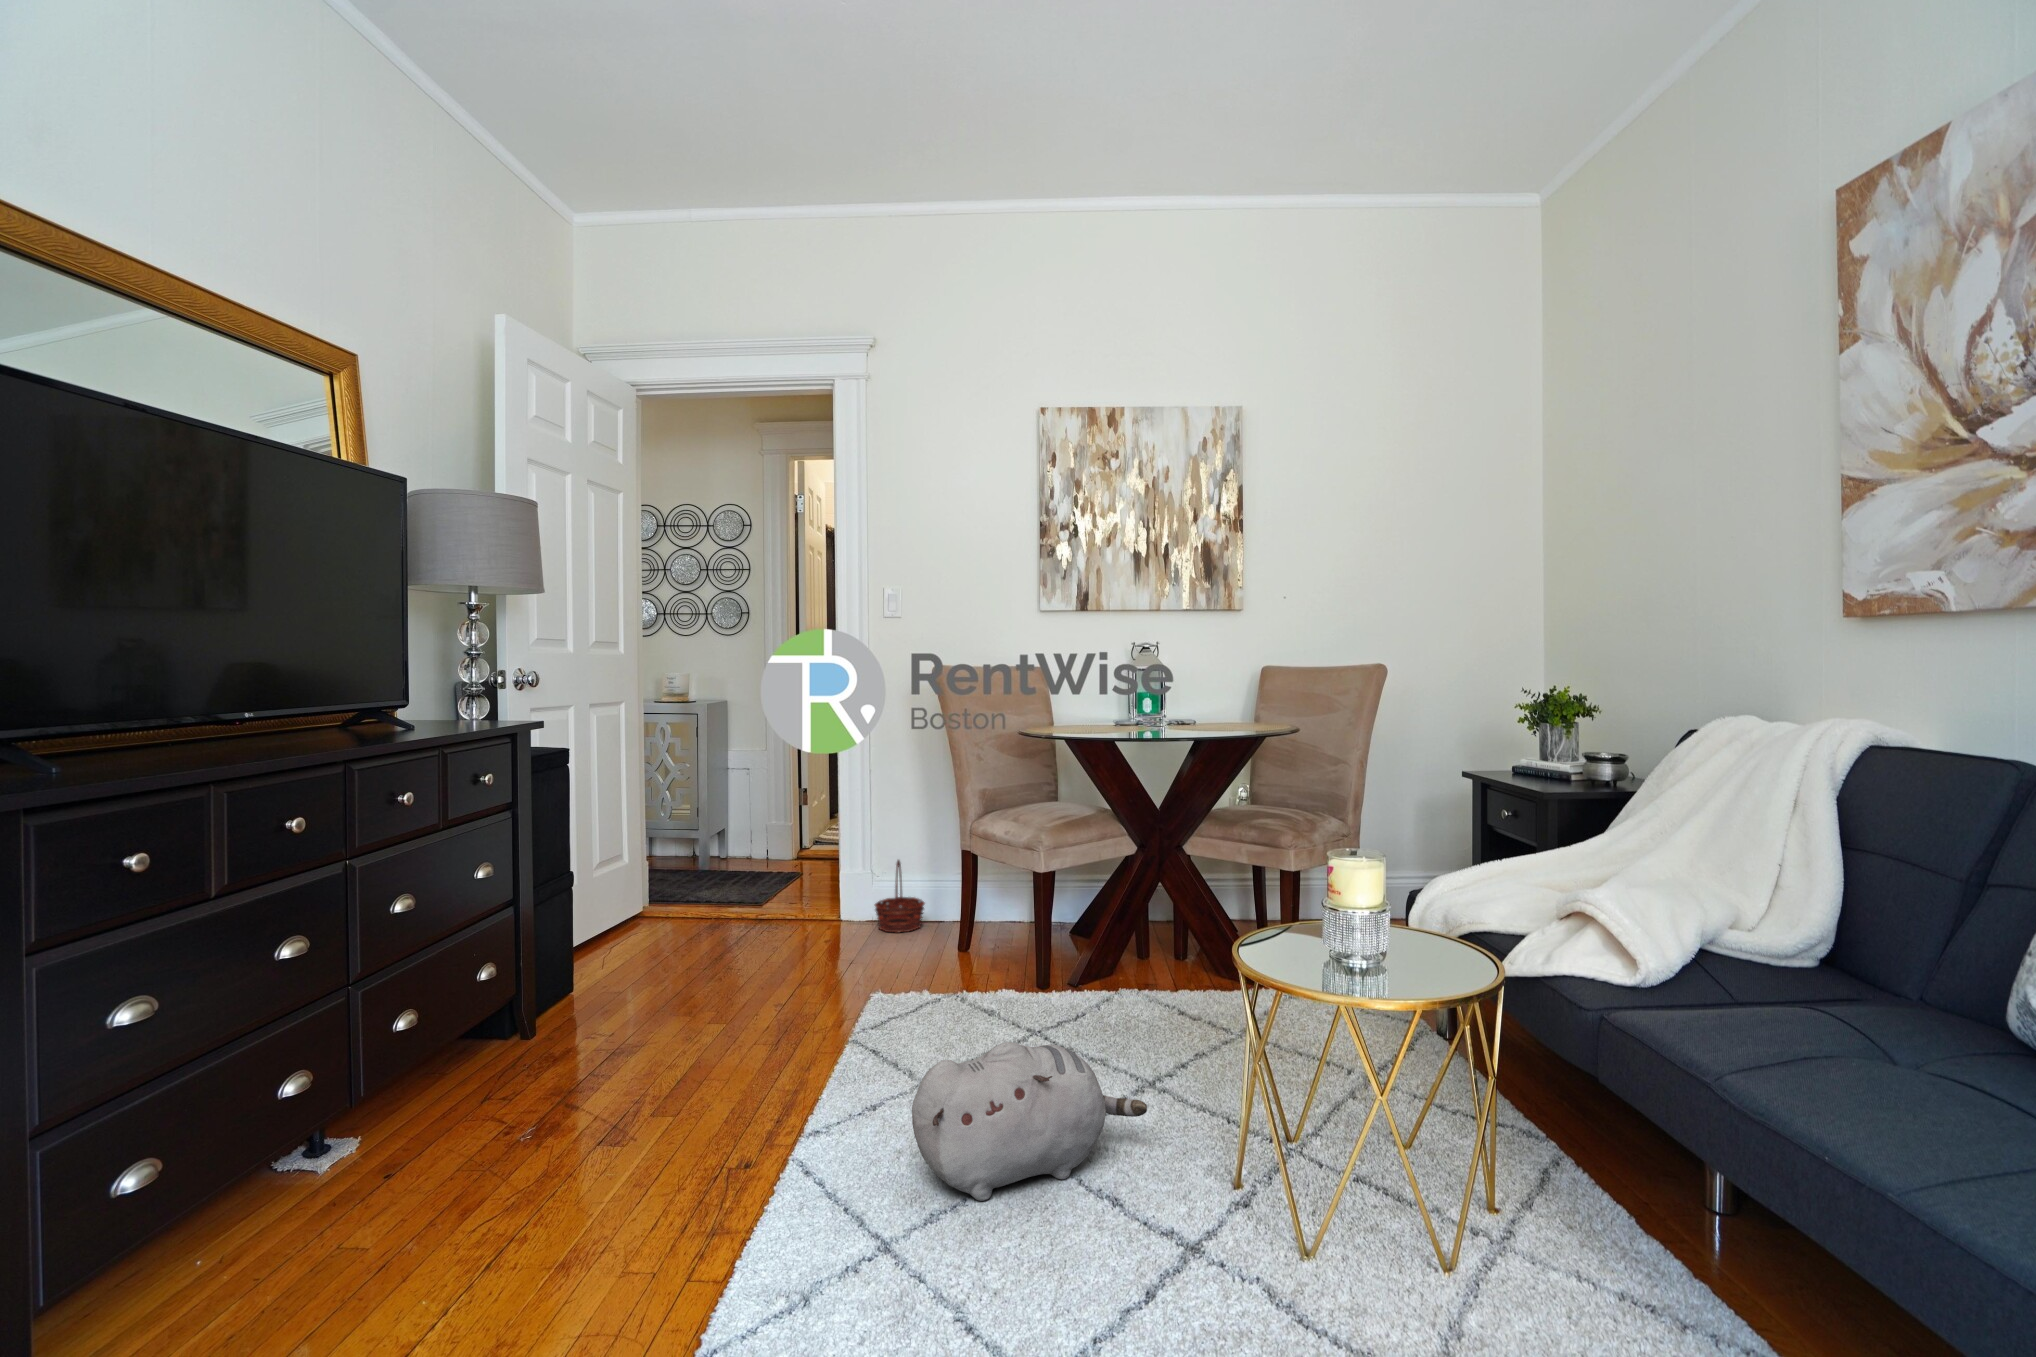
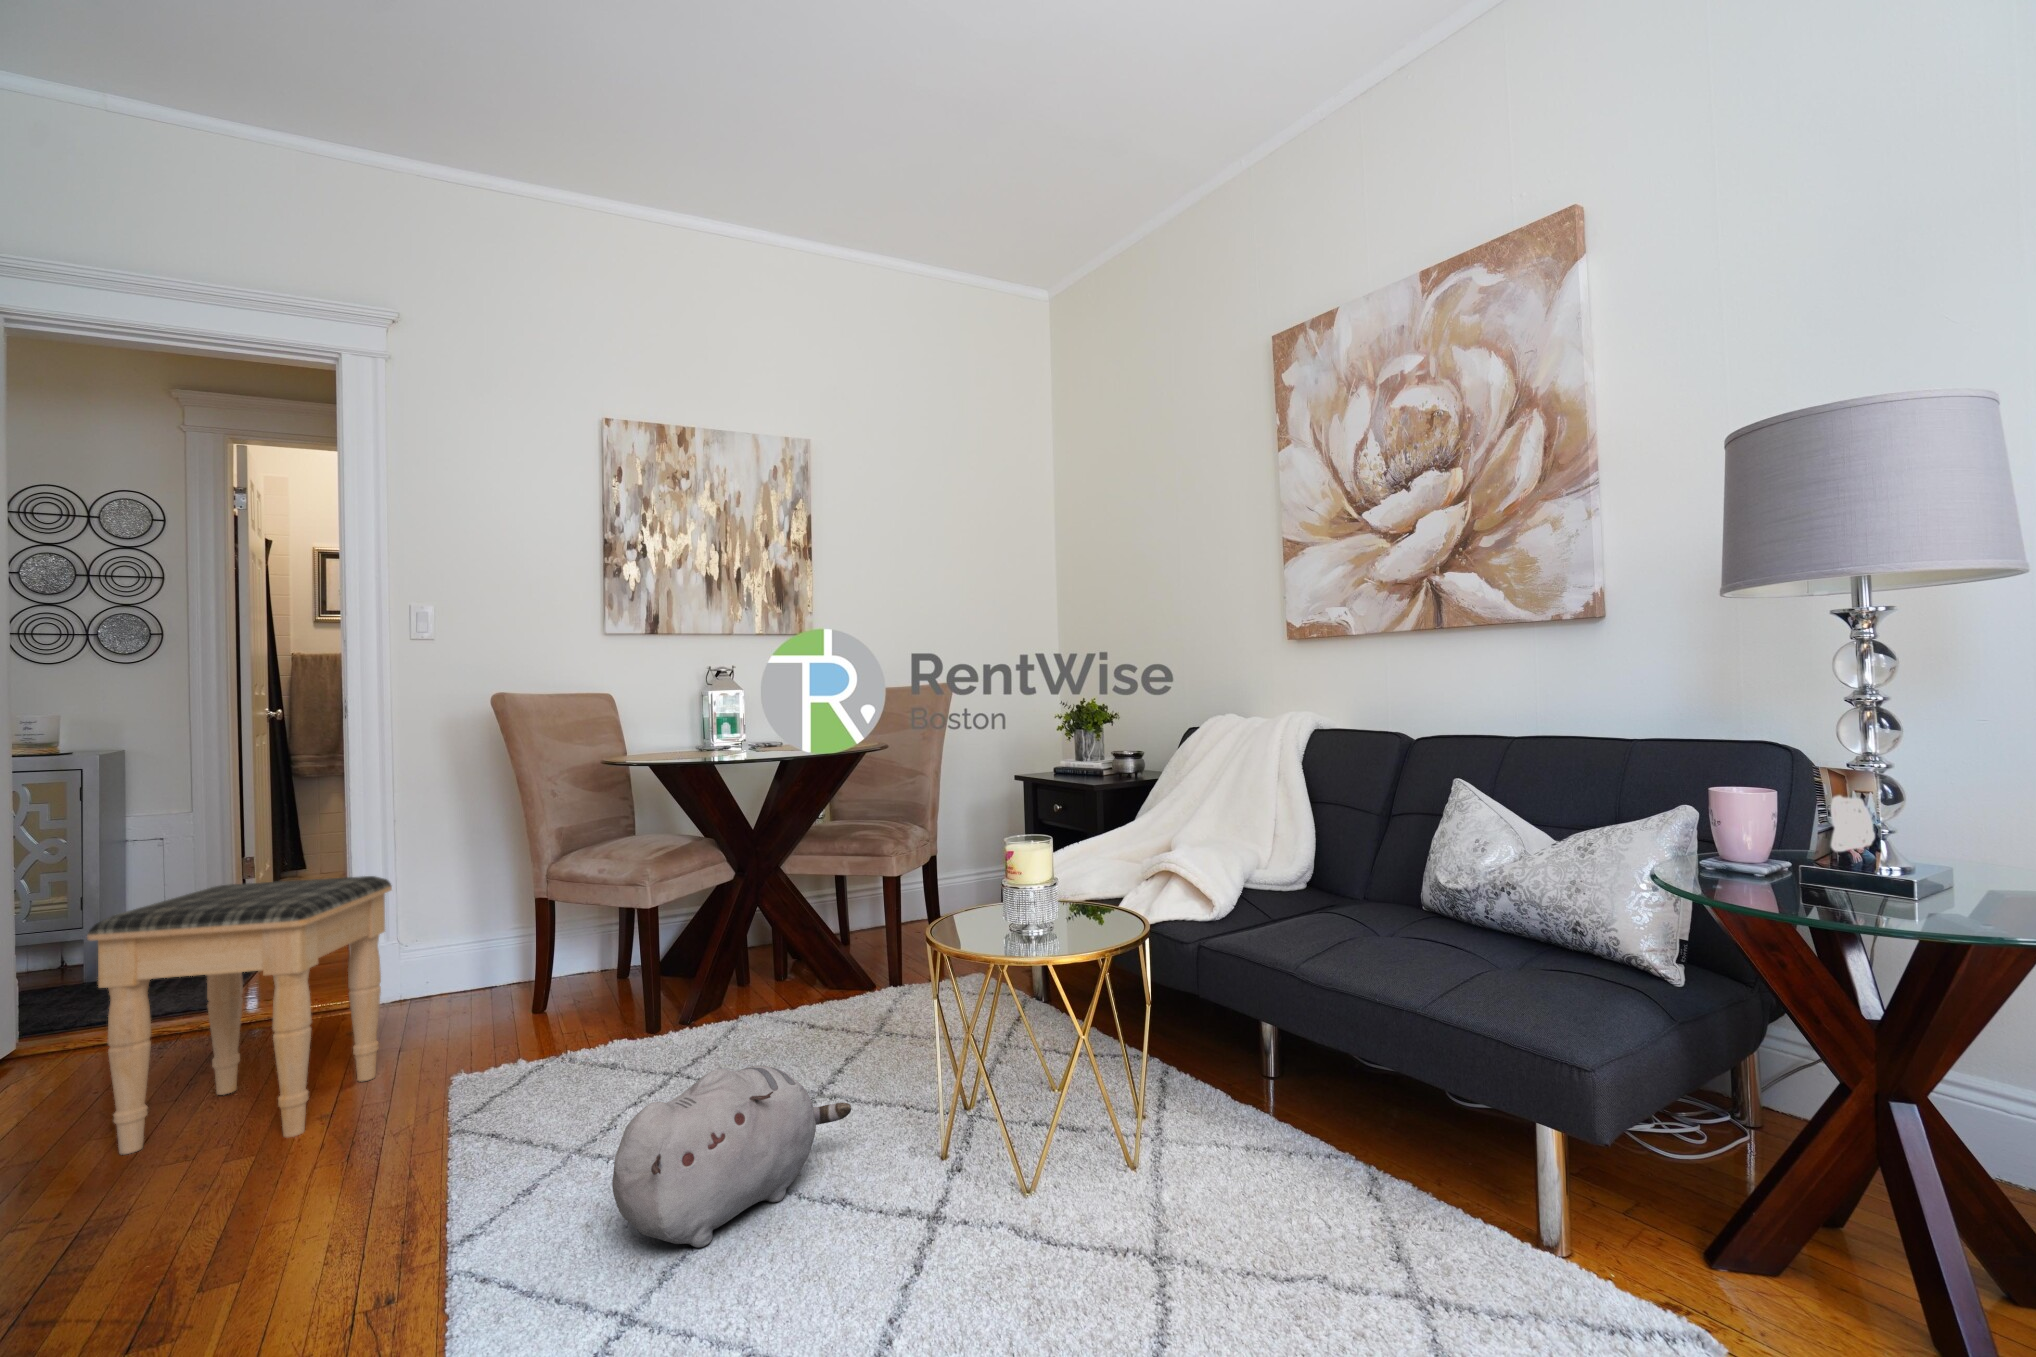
footstool: none [666,810,856,1010] -> present [87,876,392,1154]
basket: present [875,860,925,932] -> none [388,930,462,1022]

